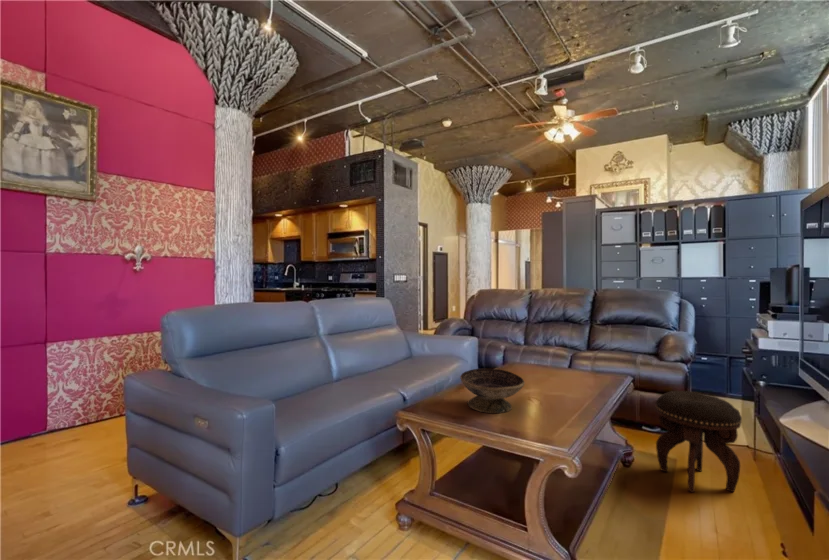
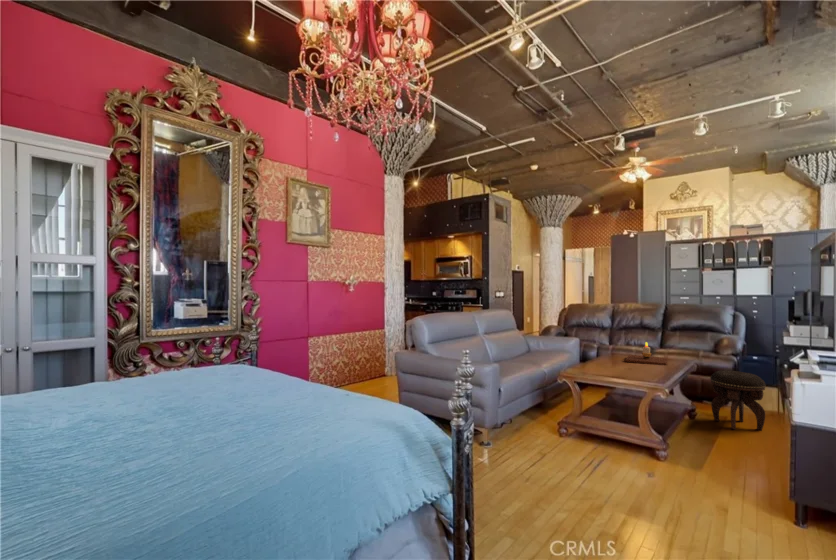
candle: none [529,347,592,388] -> present [626,342,667,365]
decorative bowl: present [460,369,525,413] -> none [590,351,629,373]

